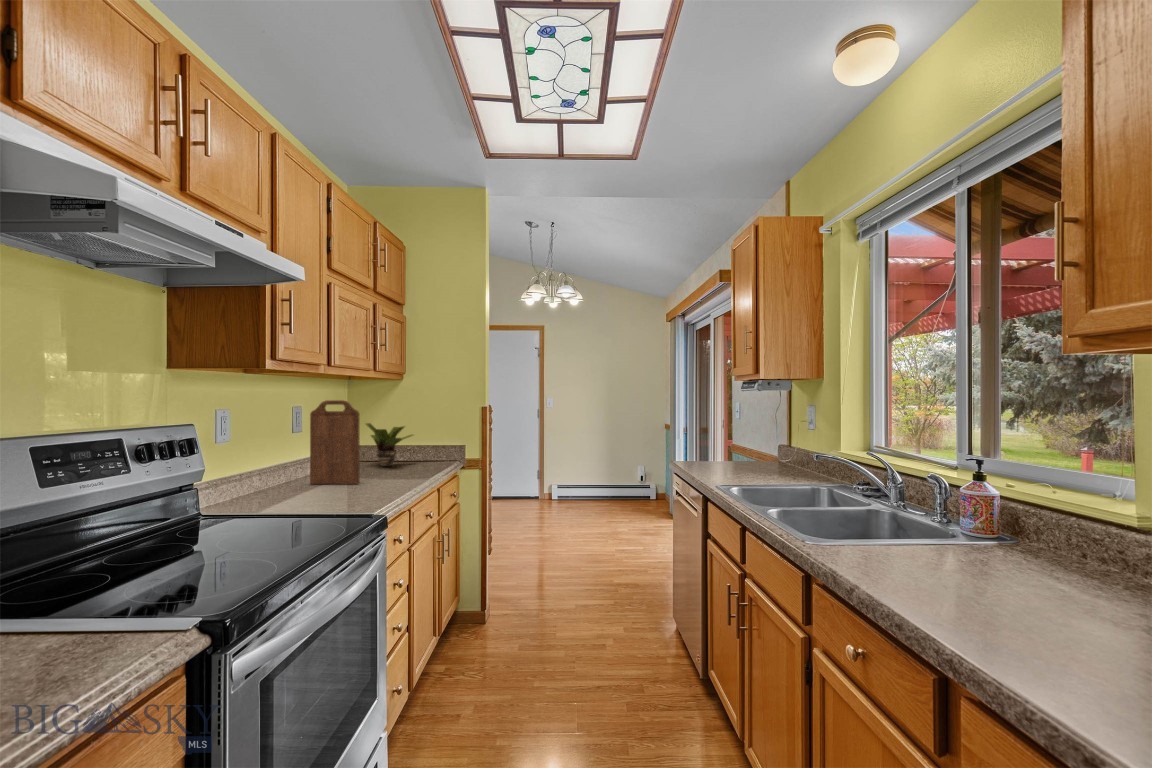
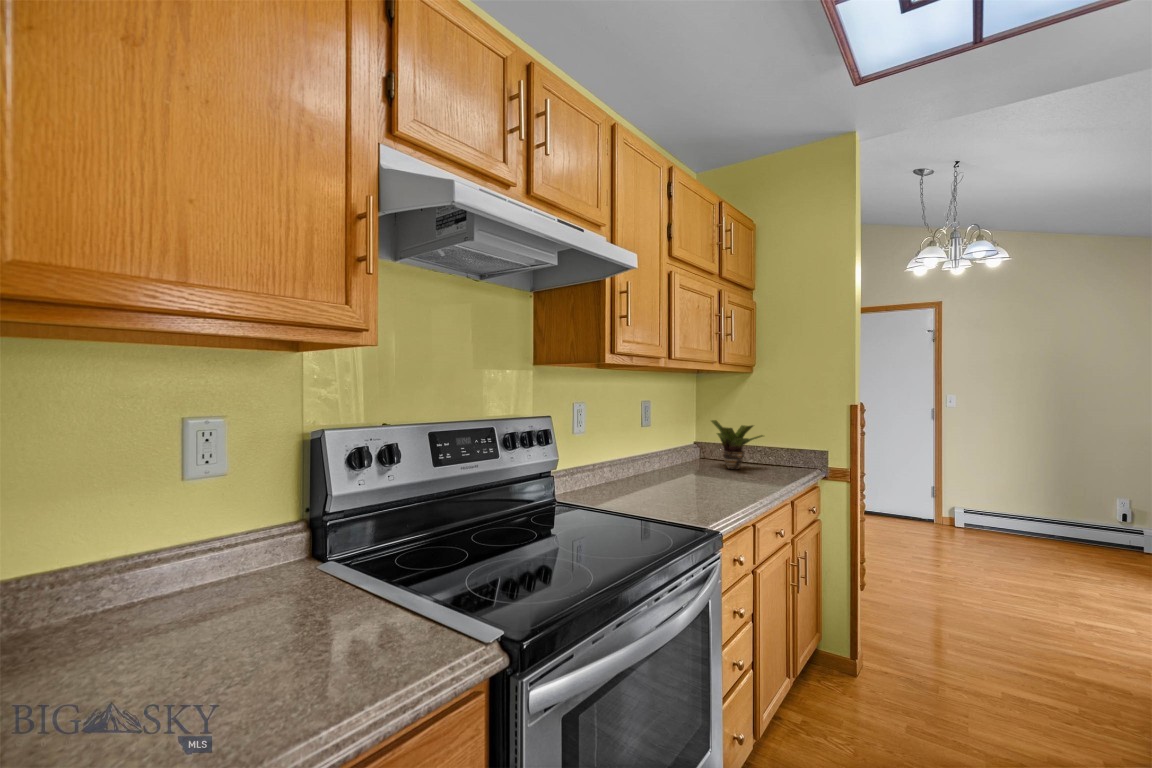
cutting board: present [310,400,360,484] -> none [653,395,701,487]

